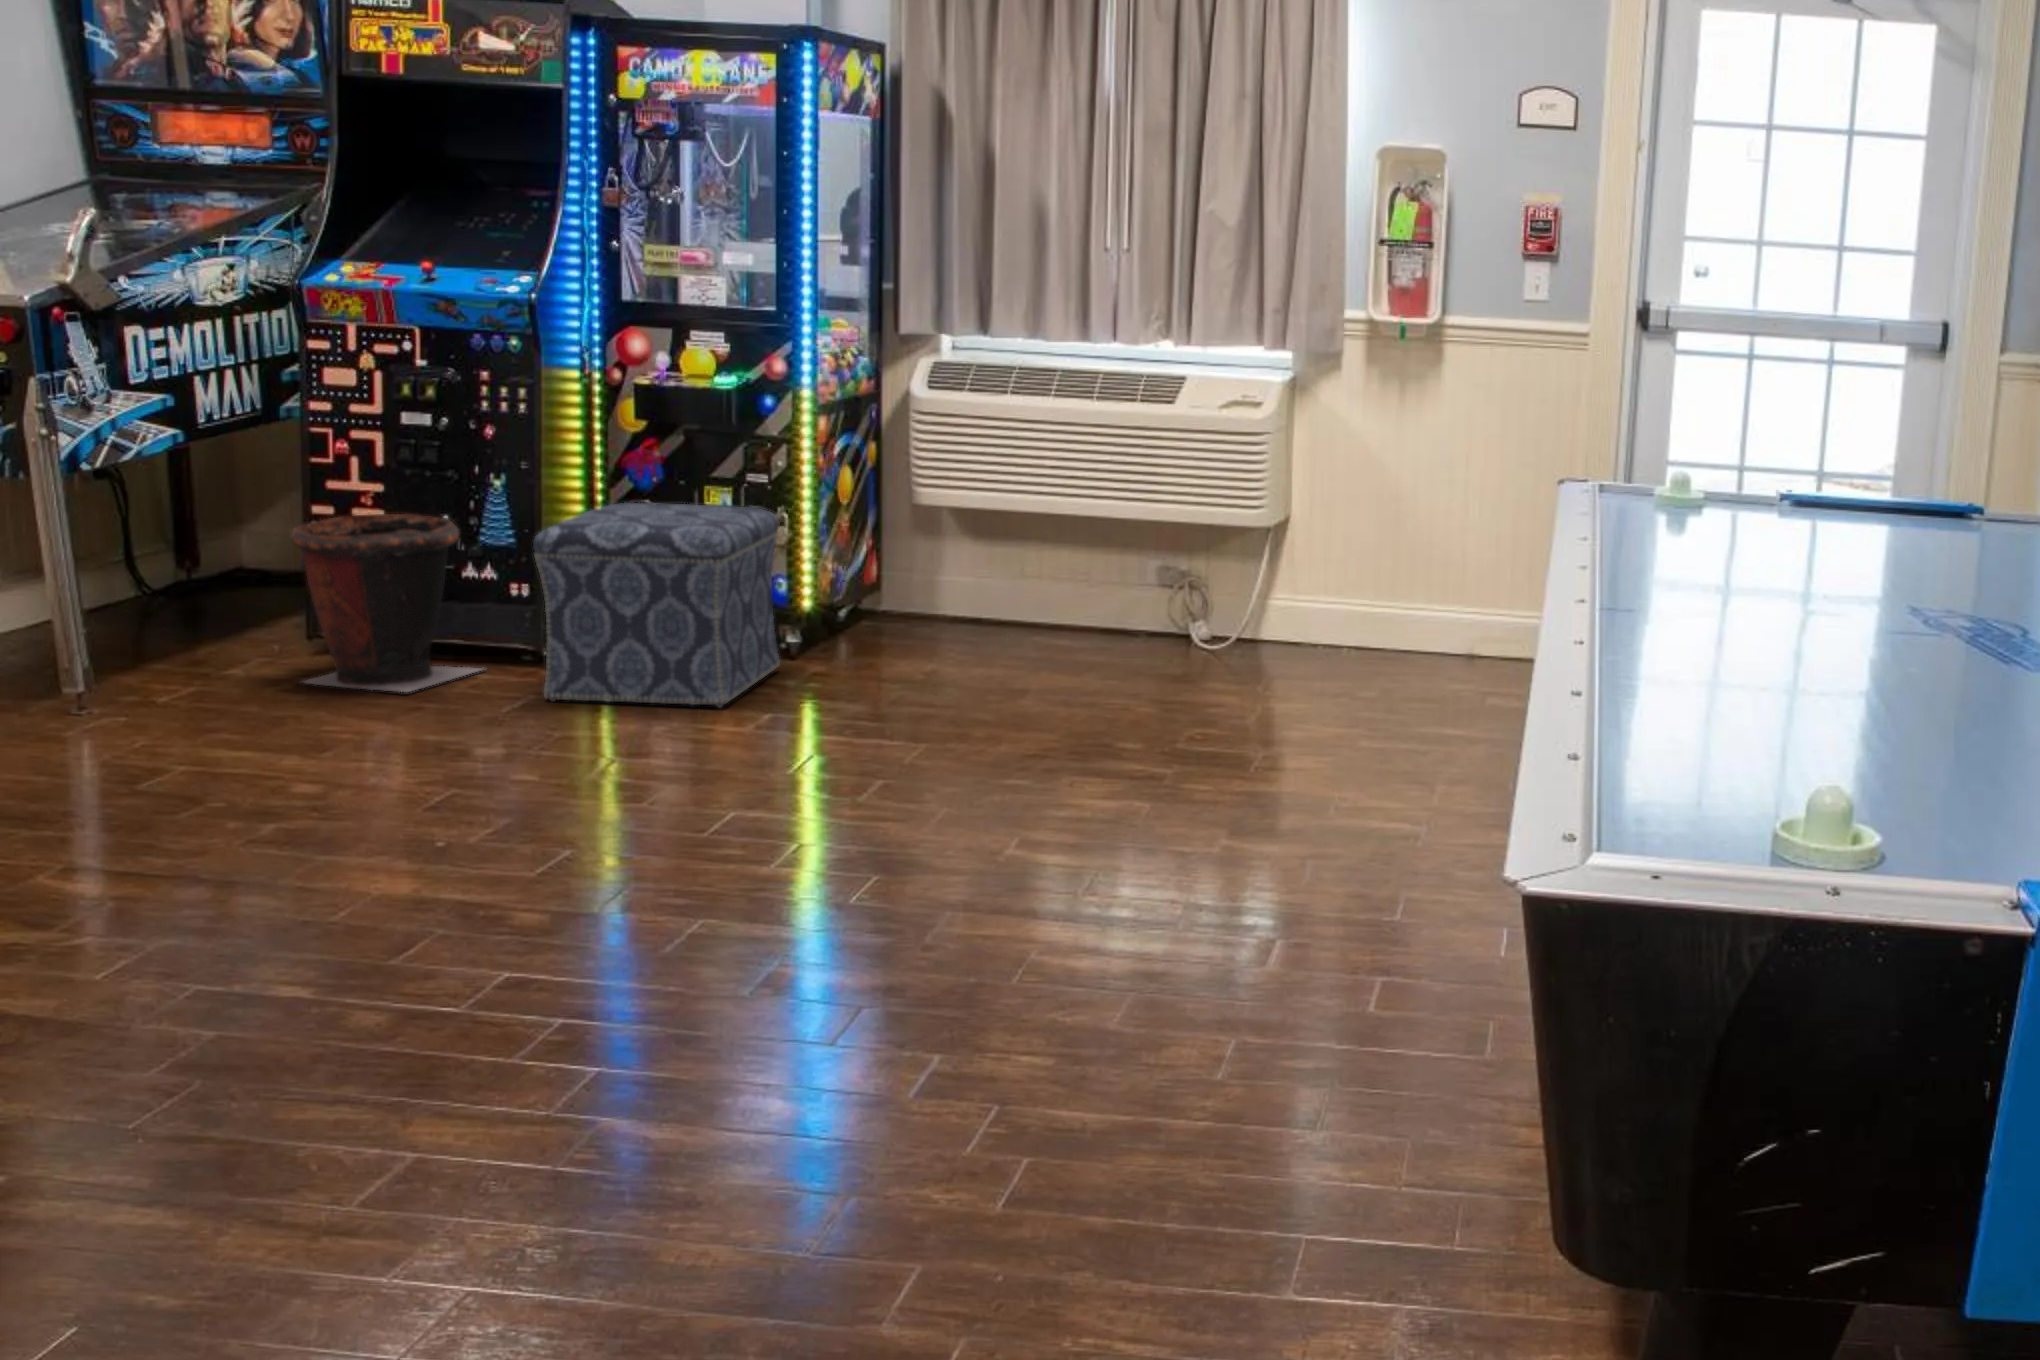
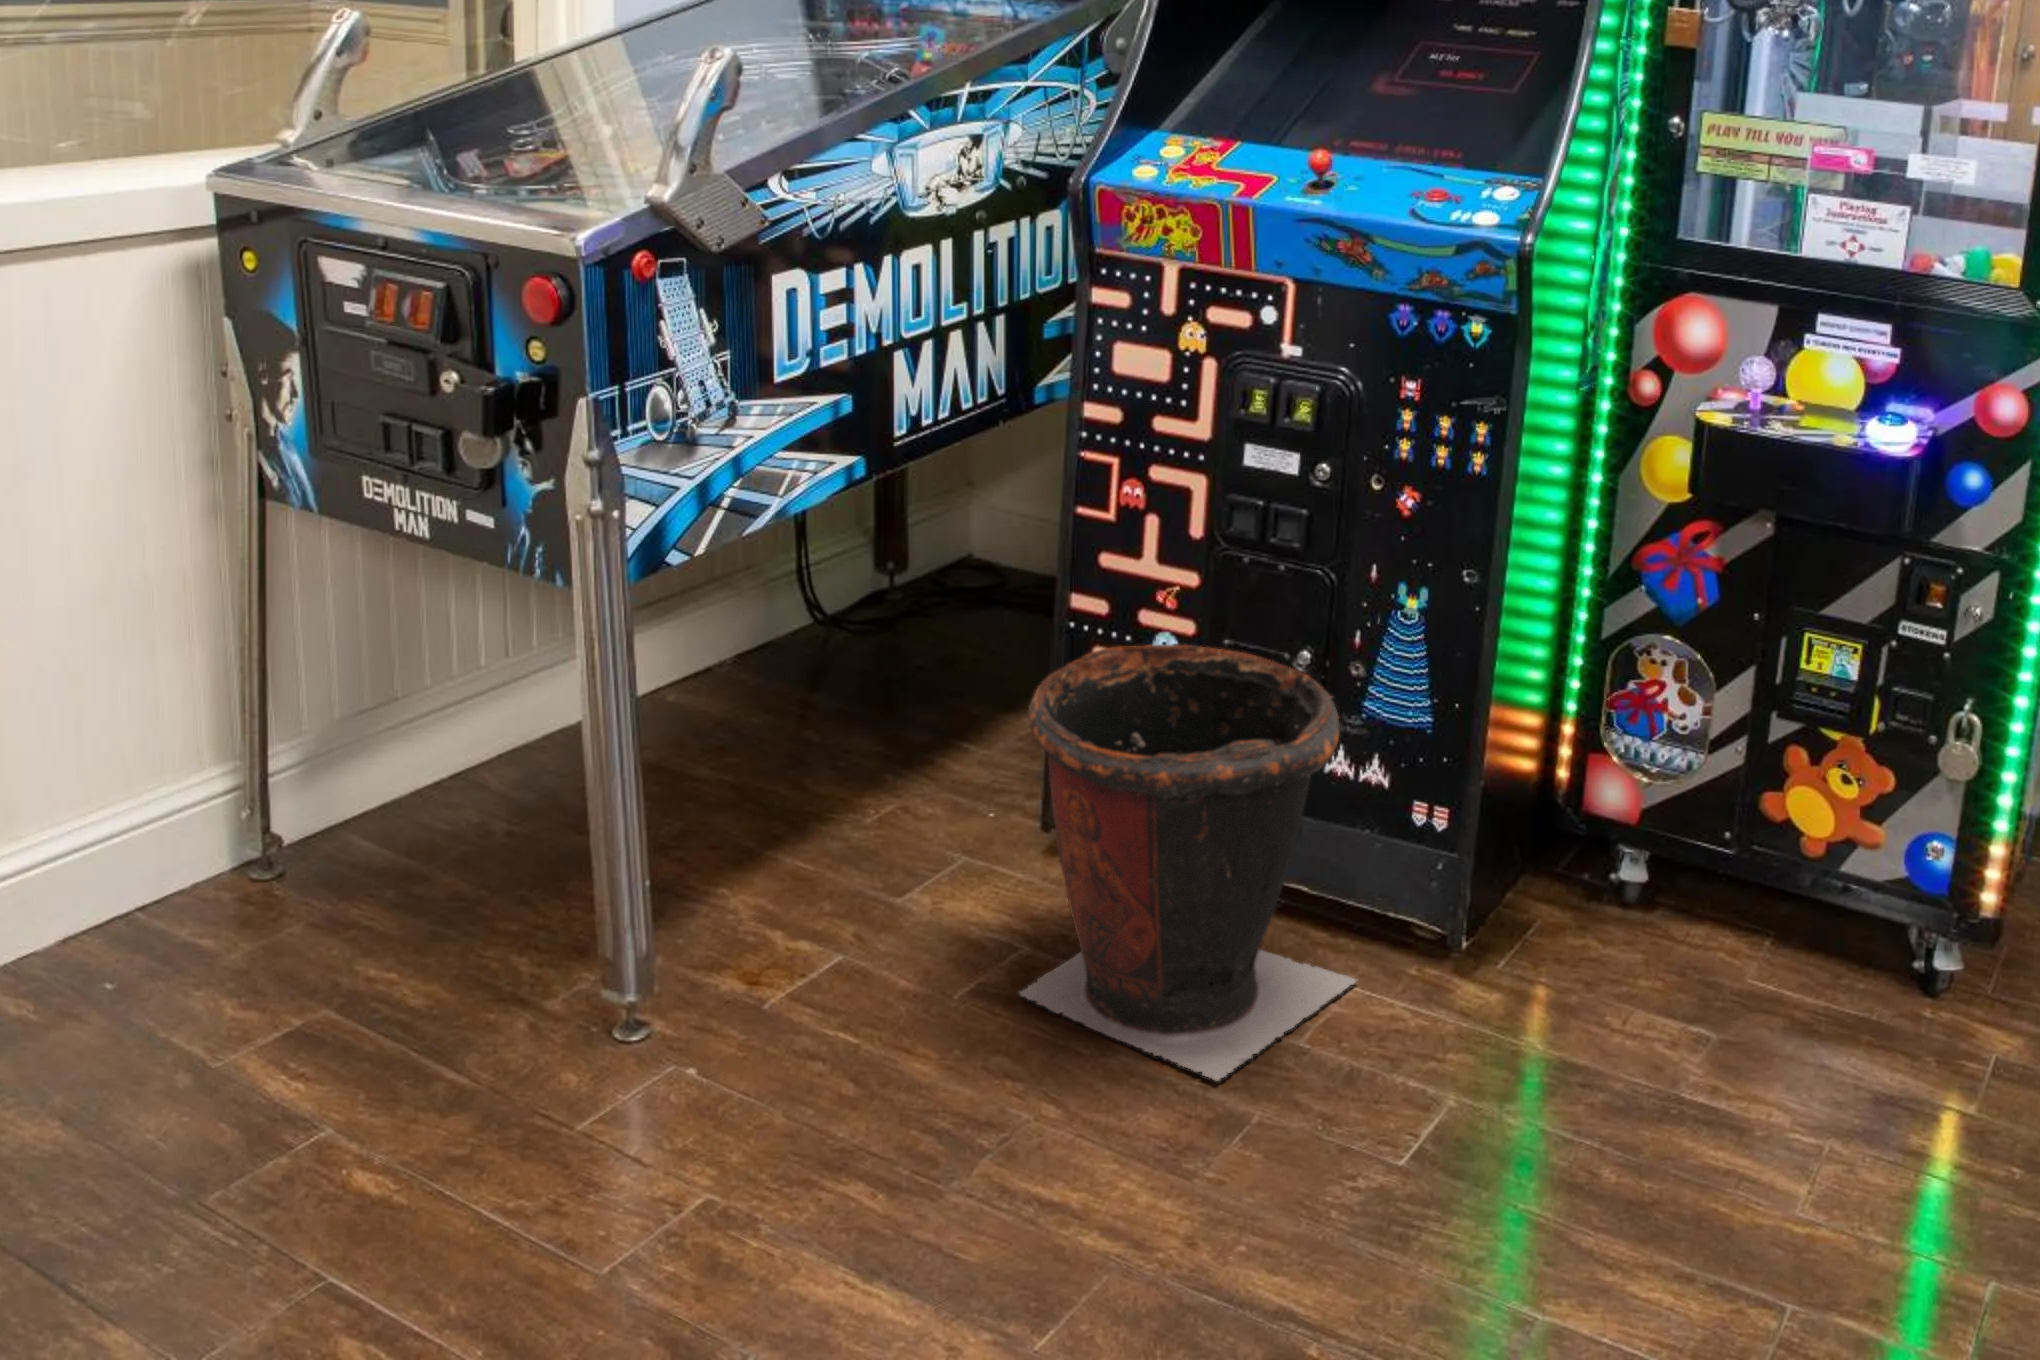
ottoman: present [533,503,780,707] -> none [1496,677,2001,1279]

